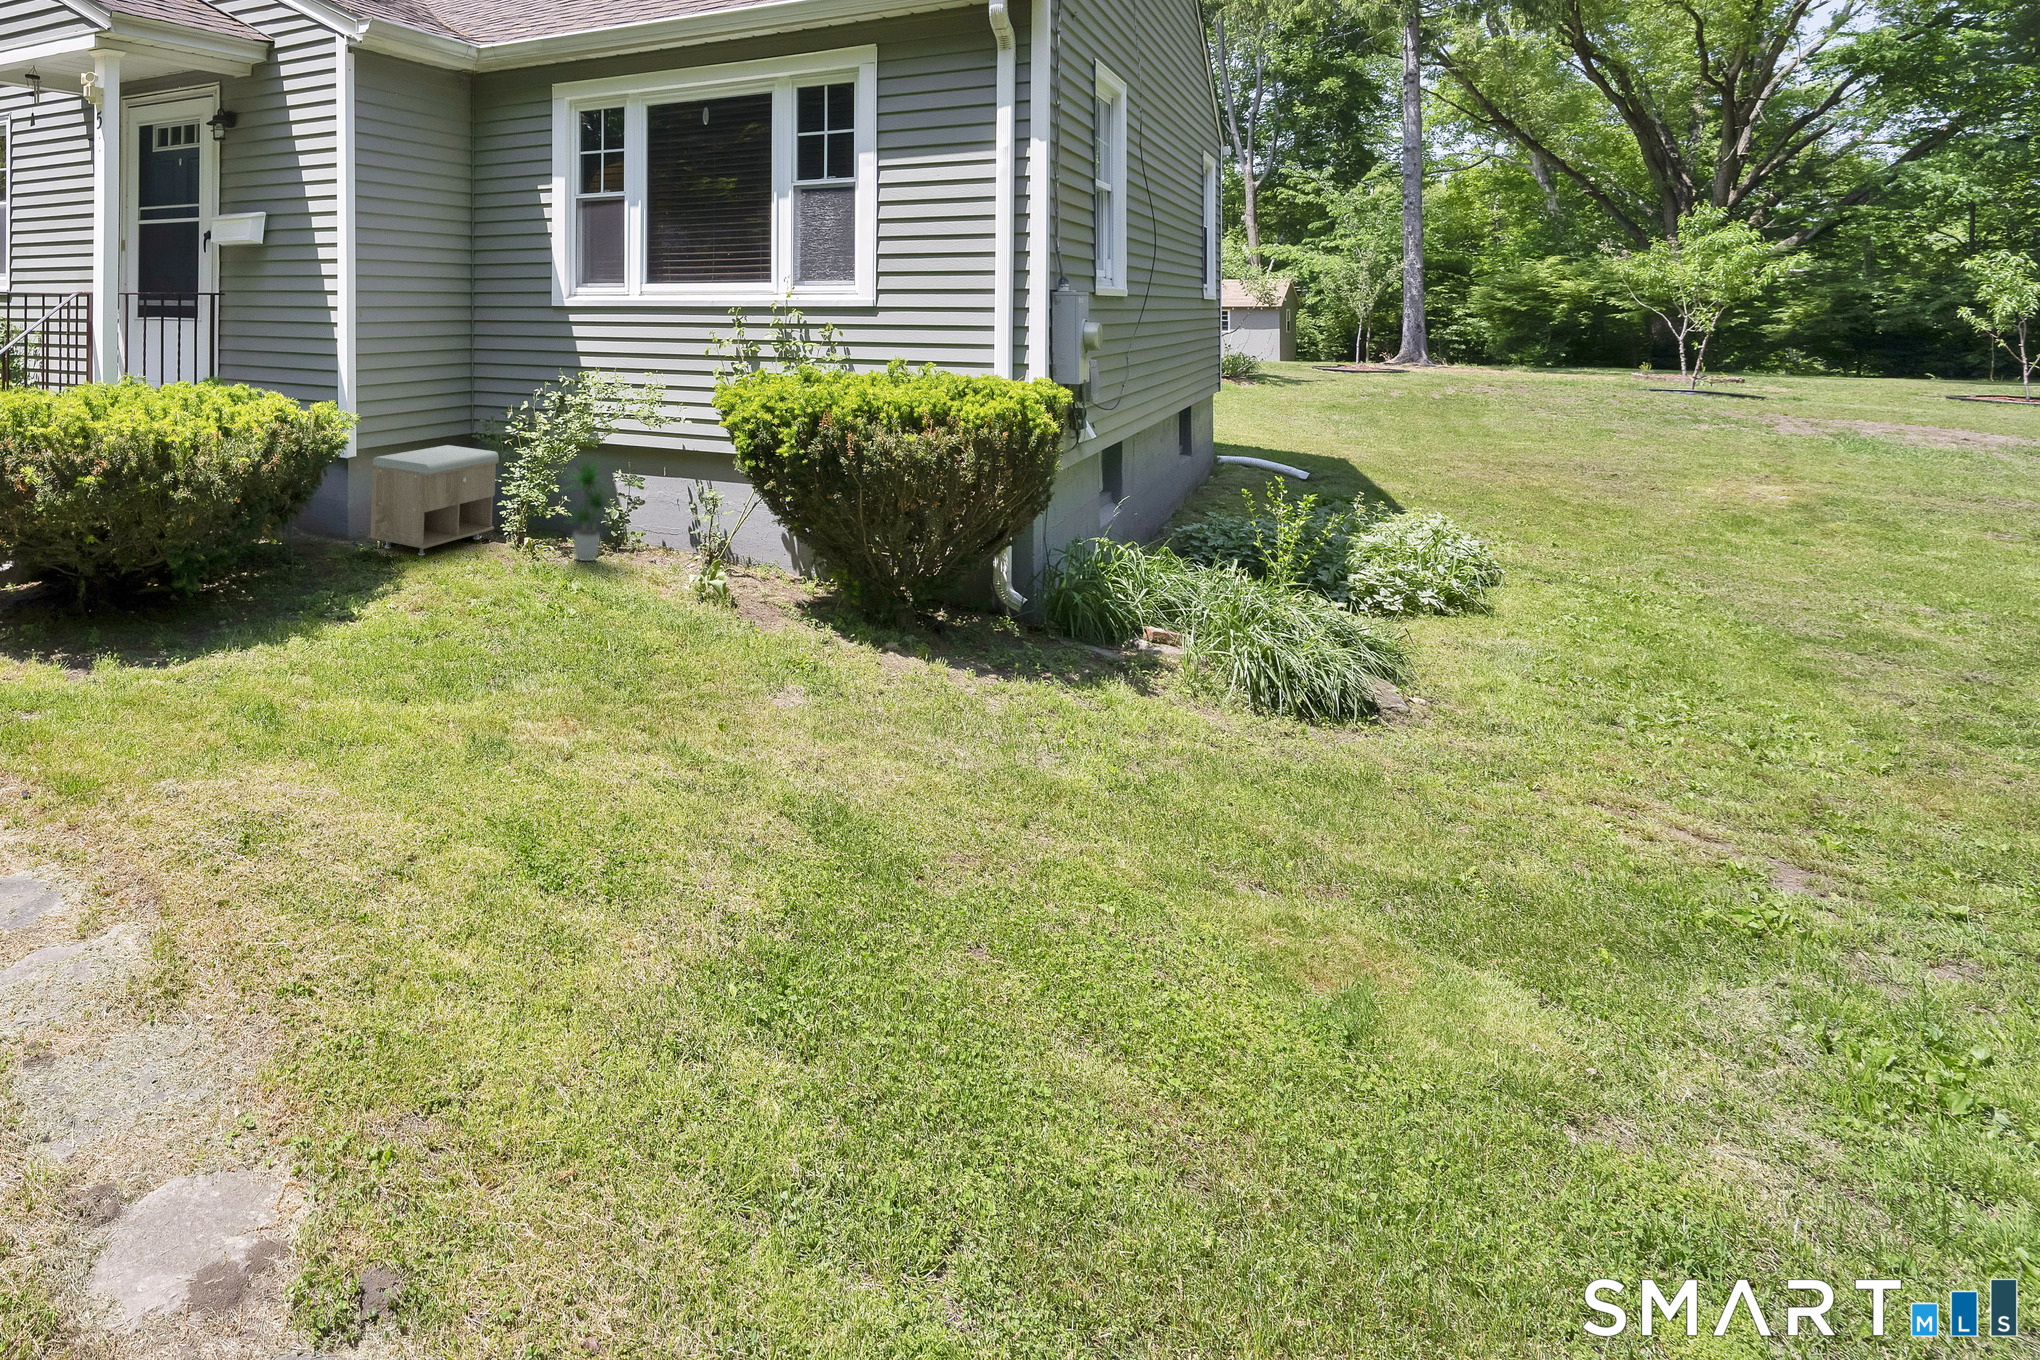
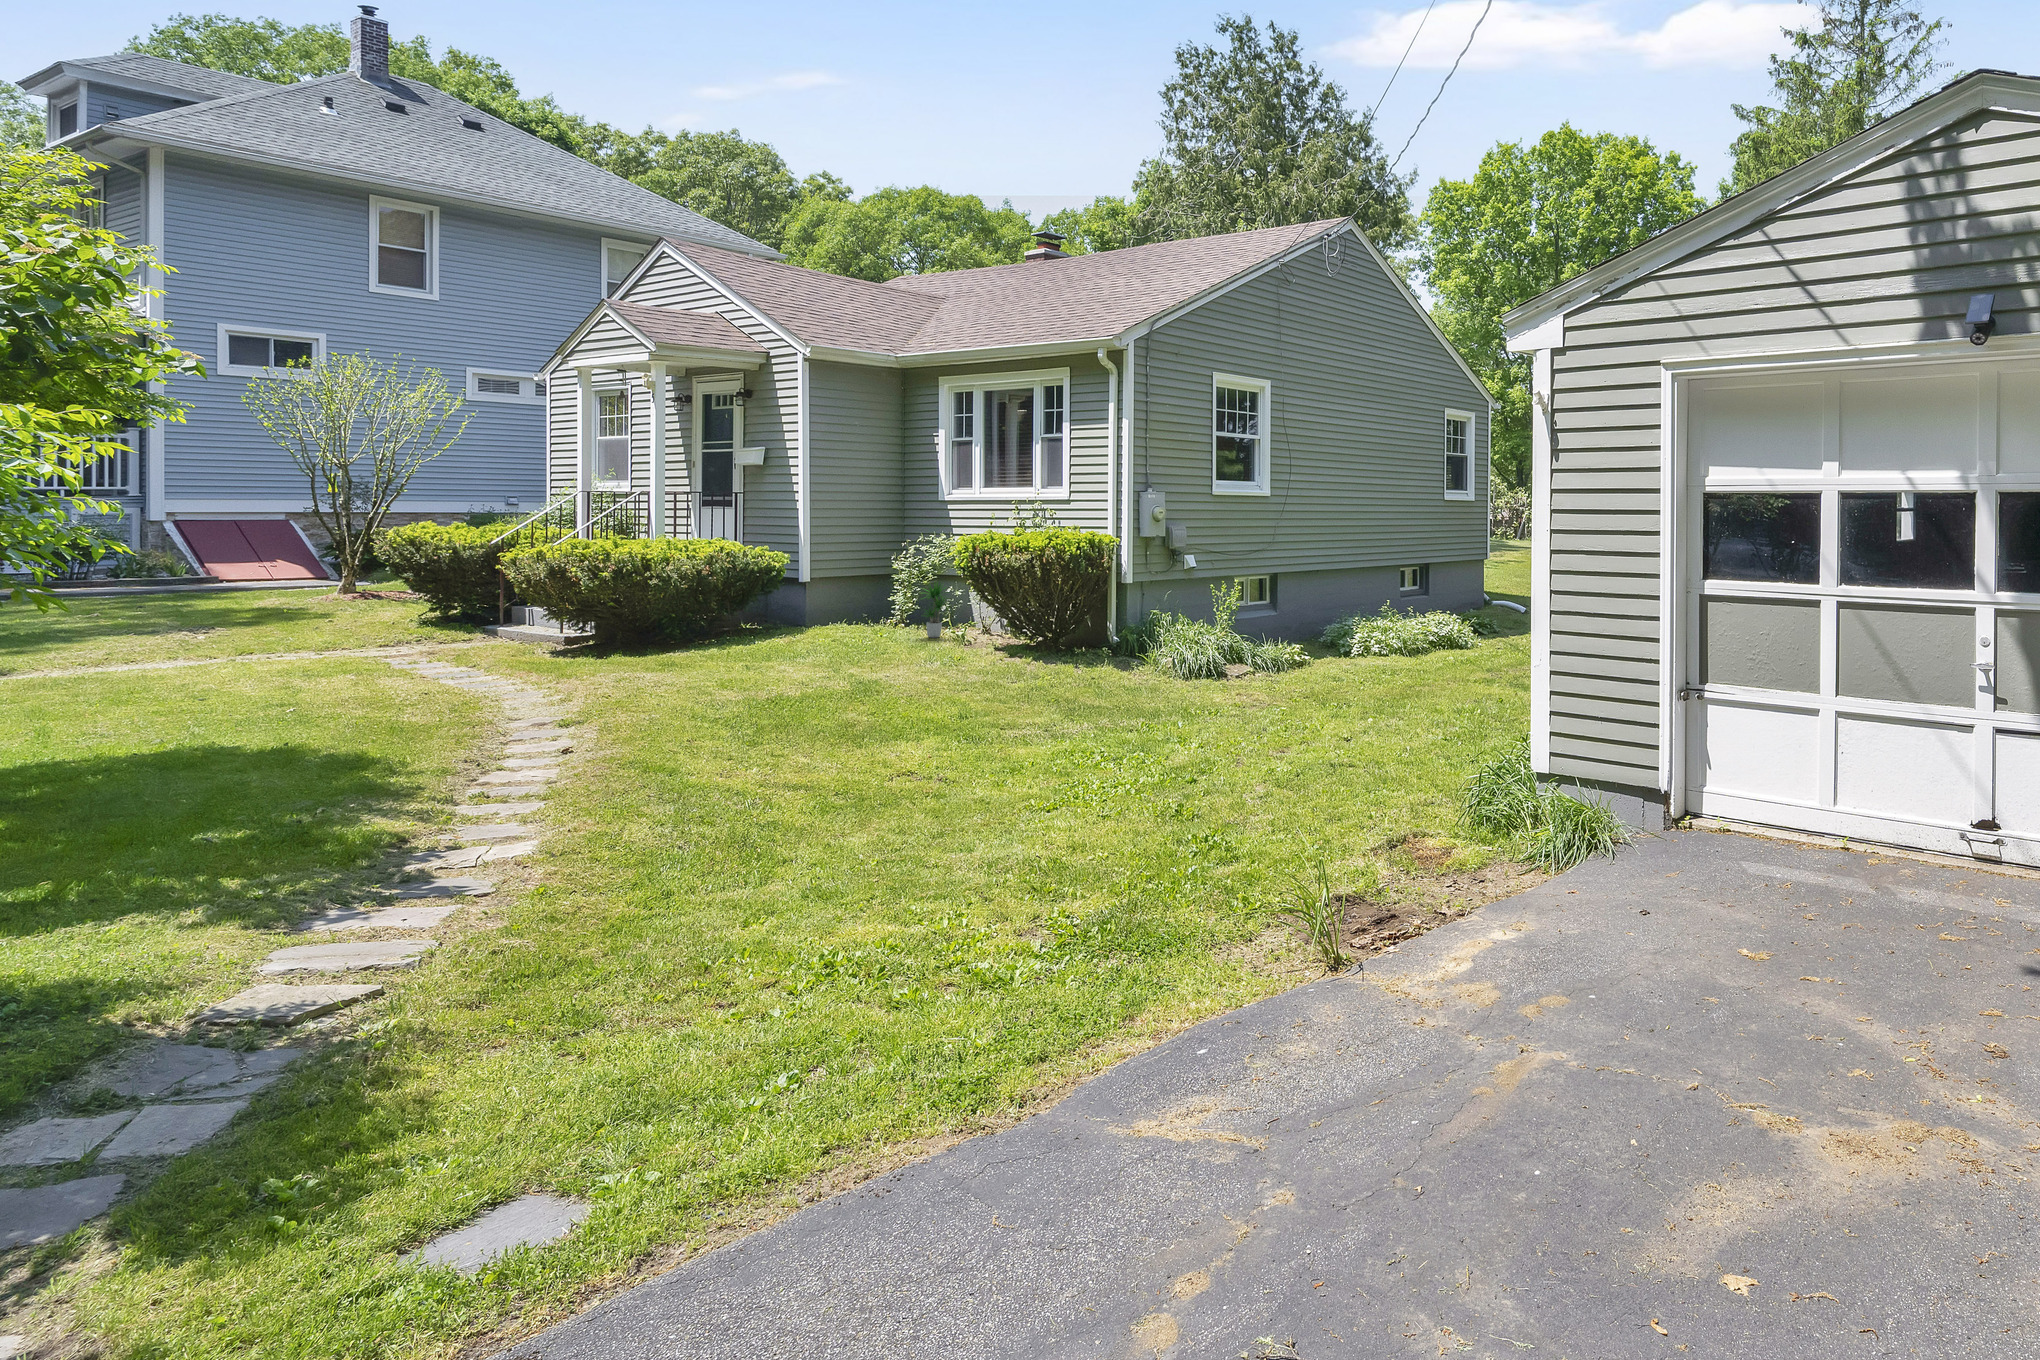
storage bench: present [370,445,499,555] -> none [815,579,899,635]

